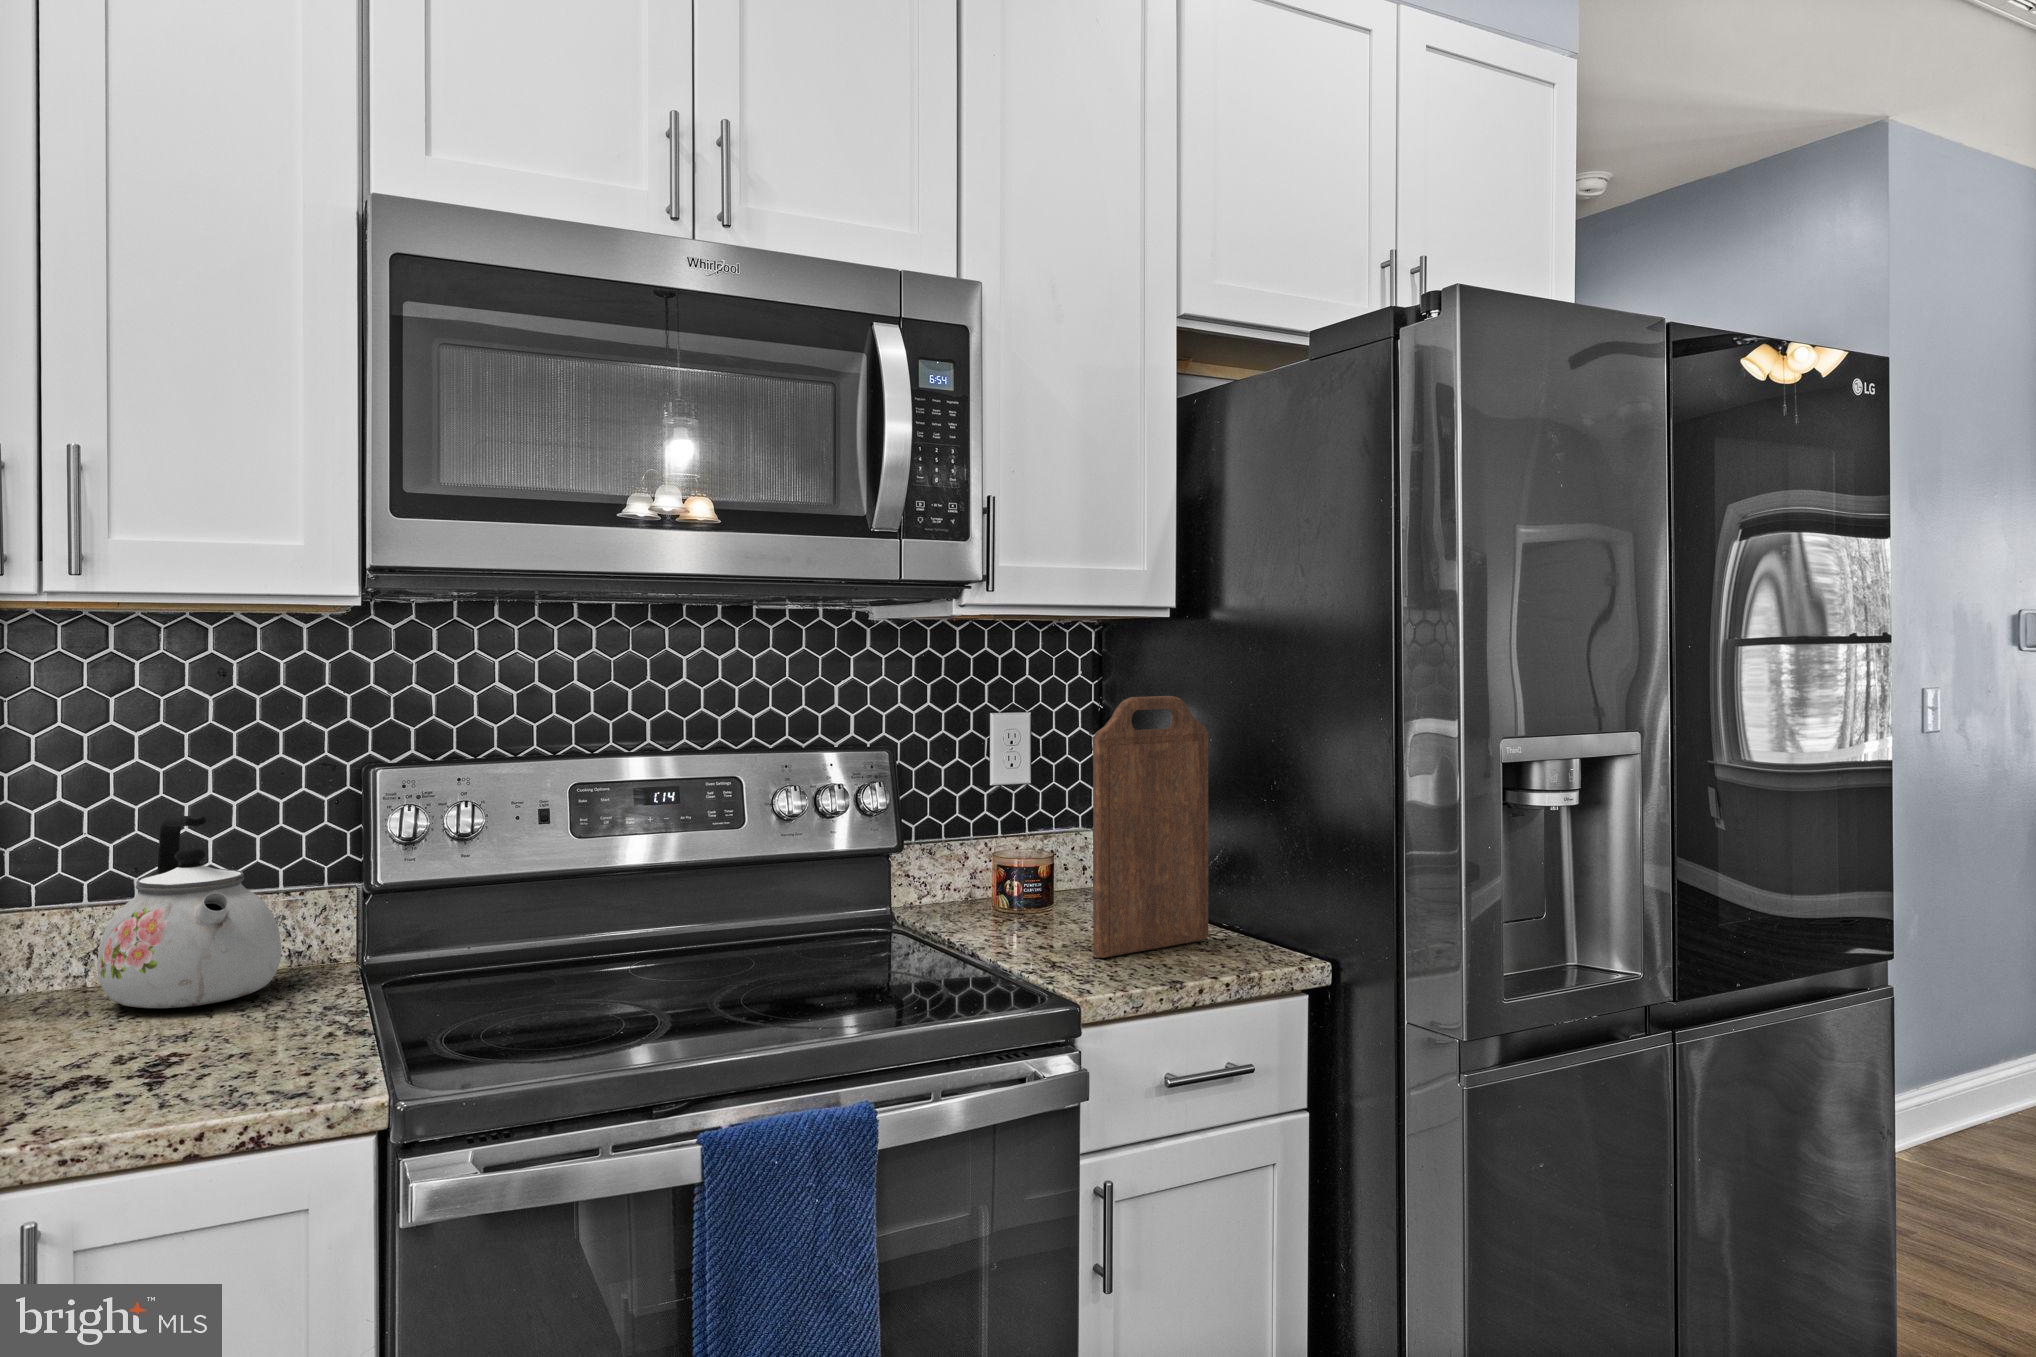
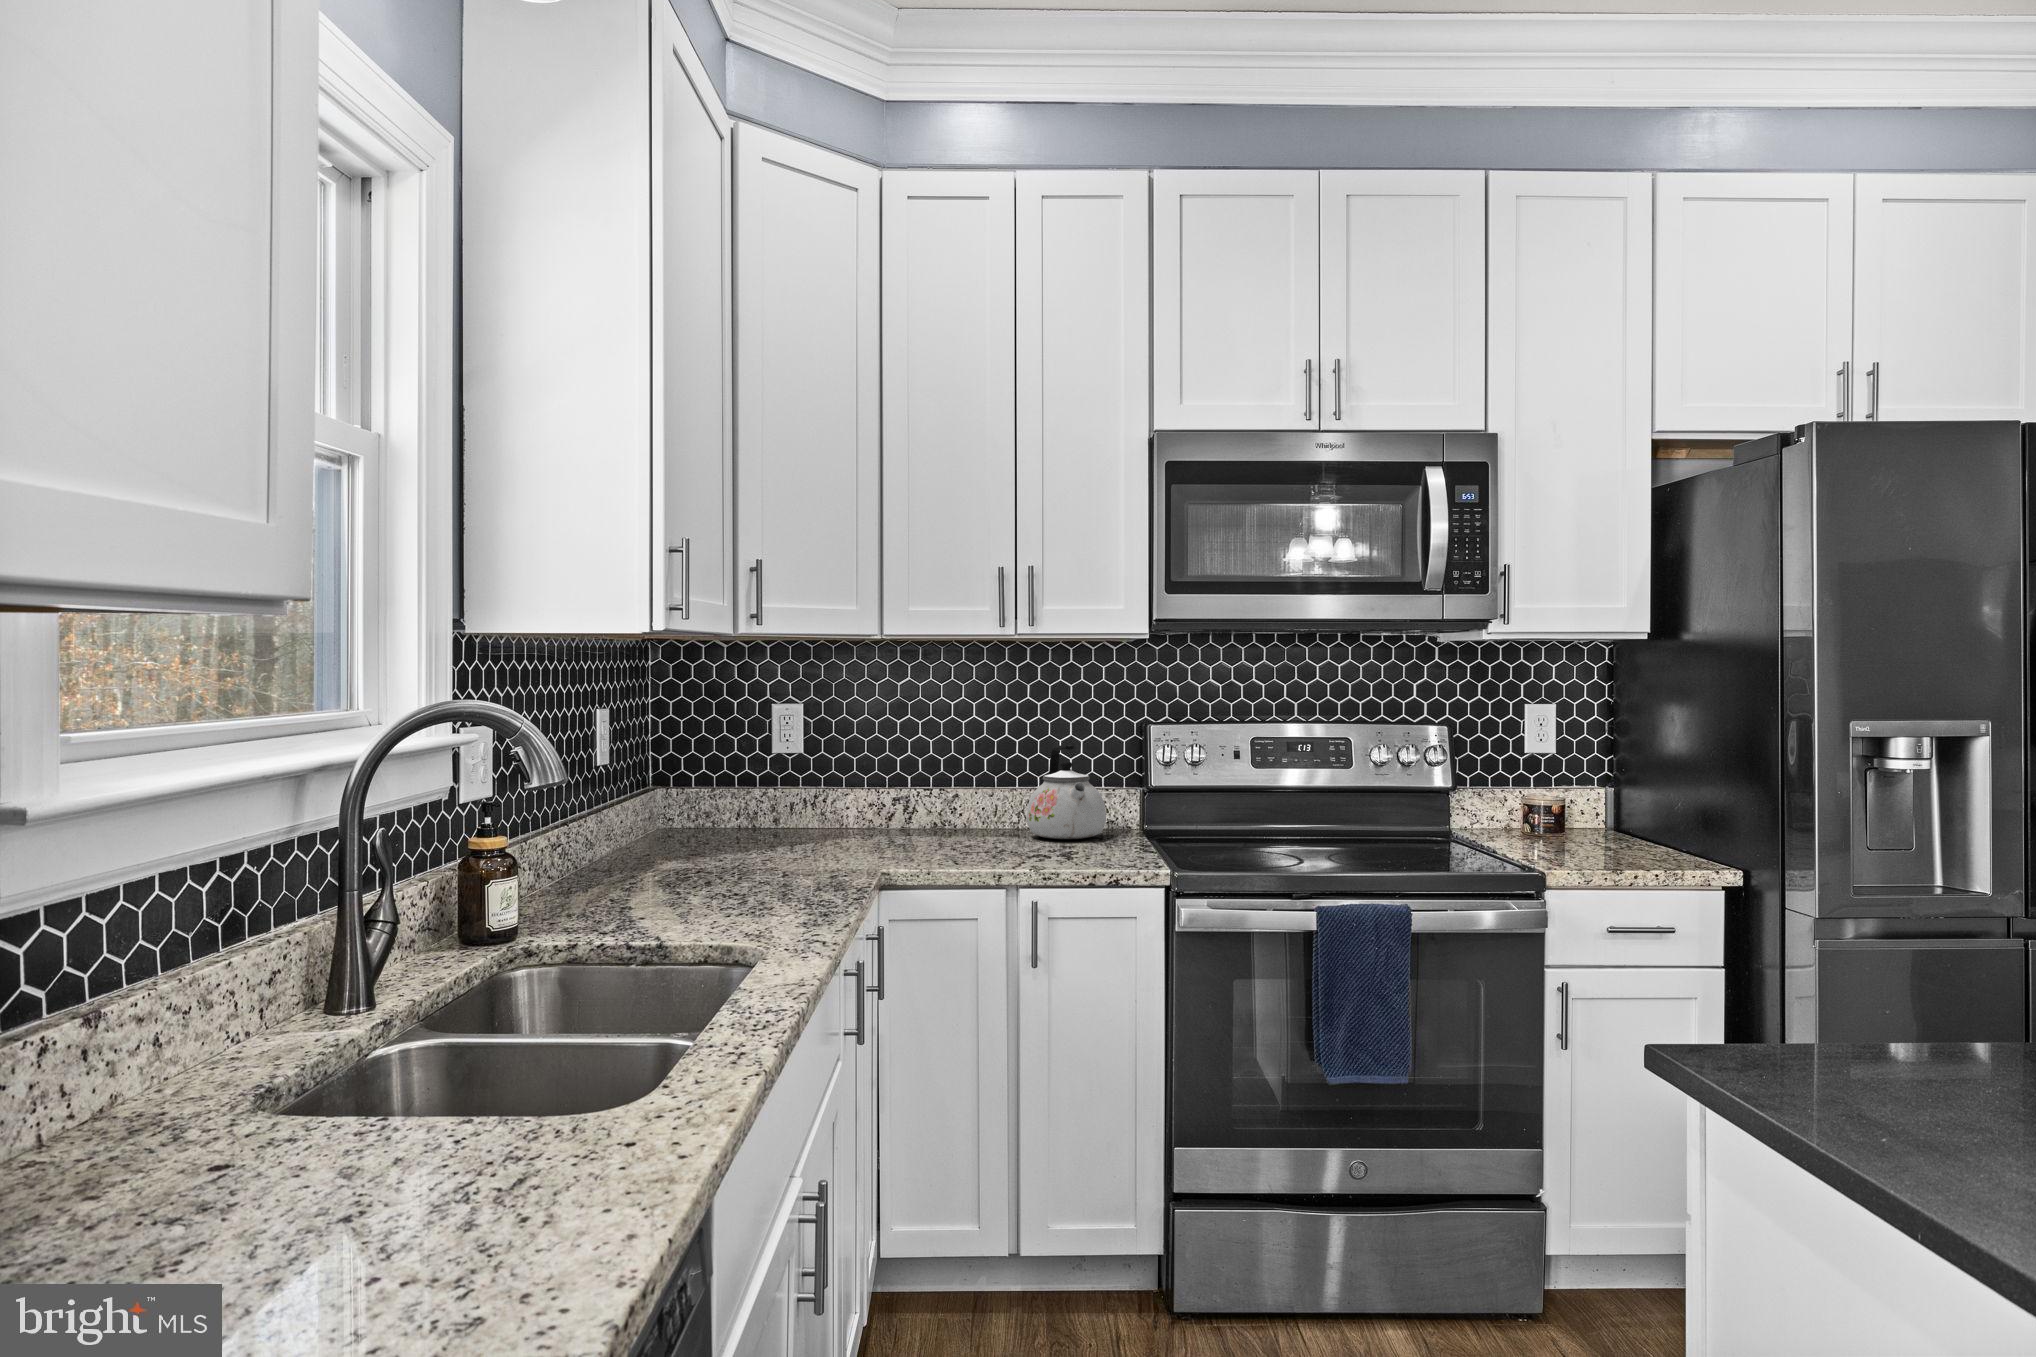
cutting board: present [1093,696,1208,958] -> none [1573,691,1665,858]

